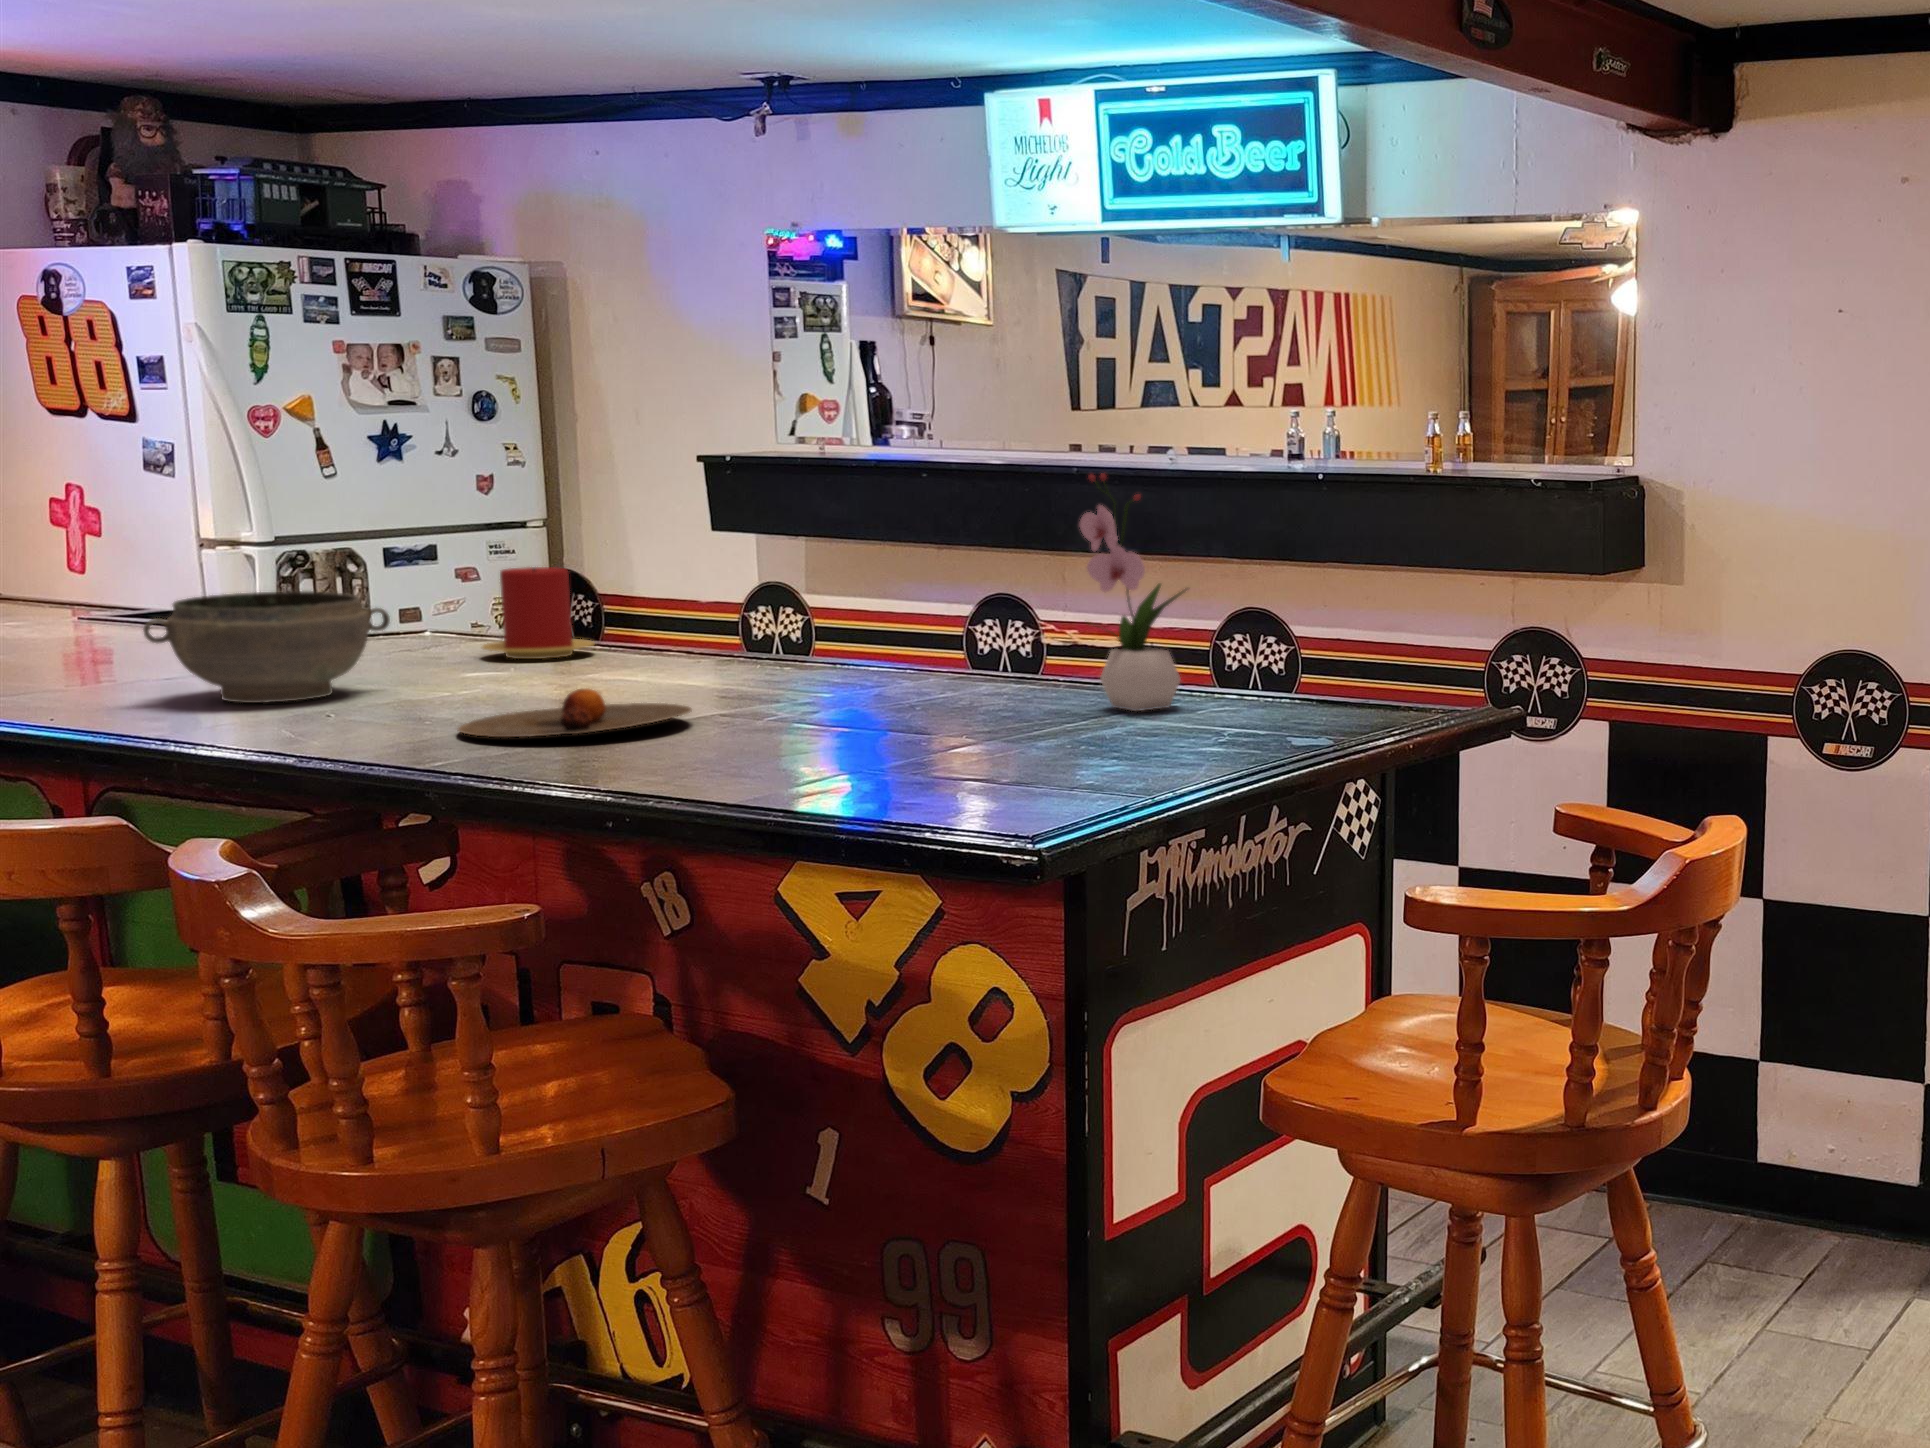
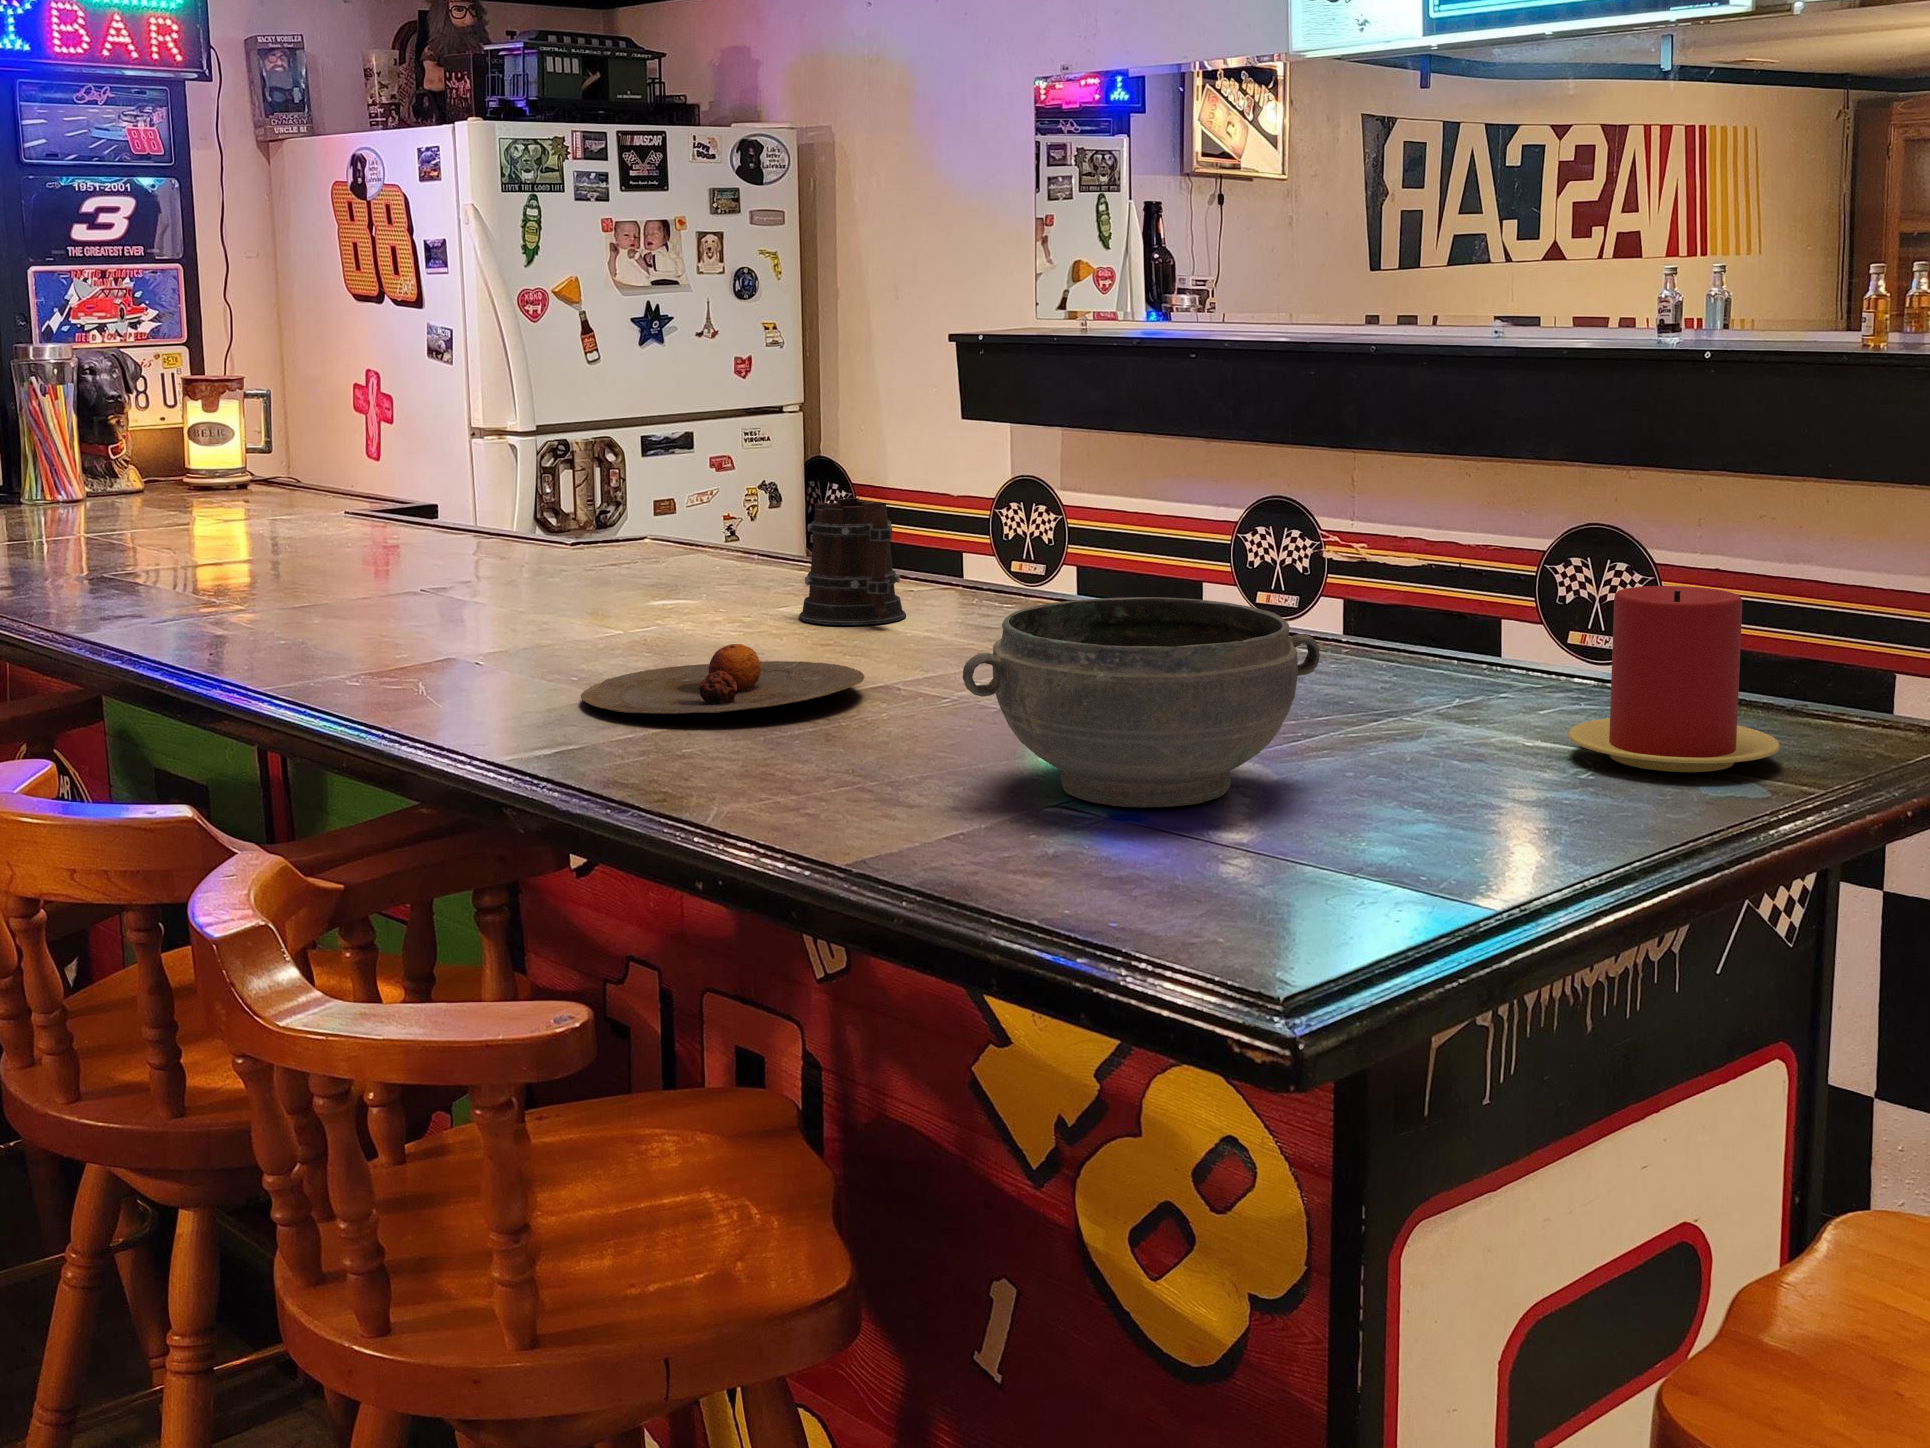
flower arrangement: present [1079,474,1186,711] -> none [1394,358,1557,708]
candle: present [483,567,594,659] -> present [1568,586,1780,772]
beer mug: none [613,584,705,683] -> present [799,498,906,625]
bowl: present [143,591,390,703] -> present [963,597,1320,807]

